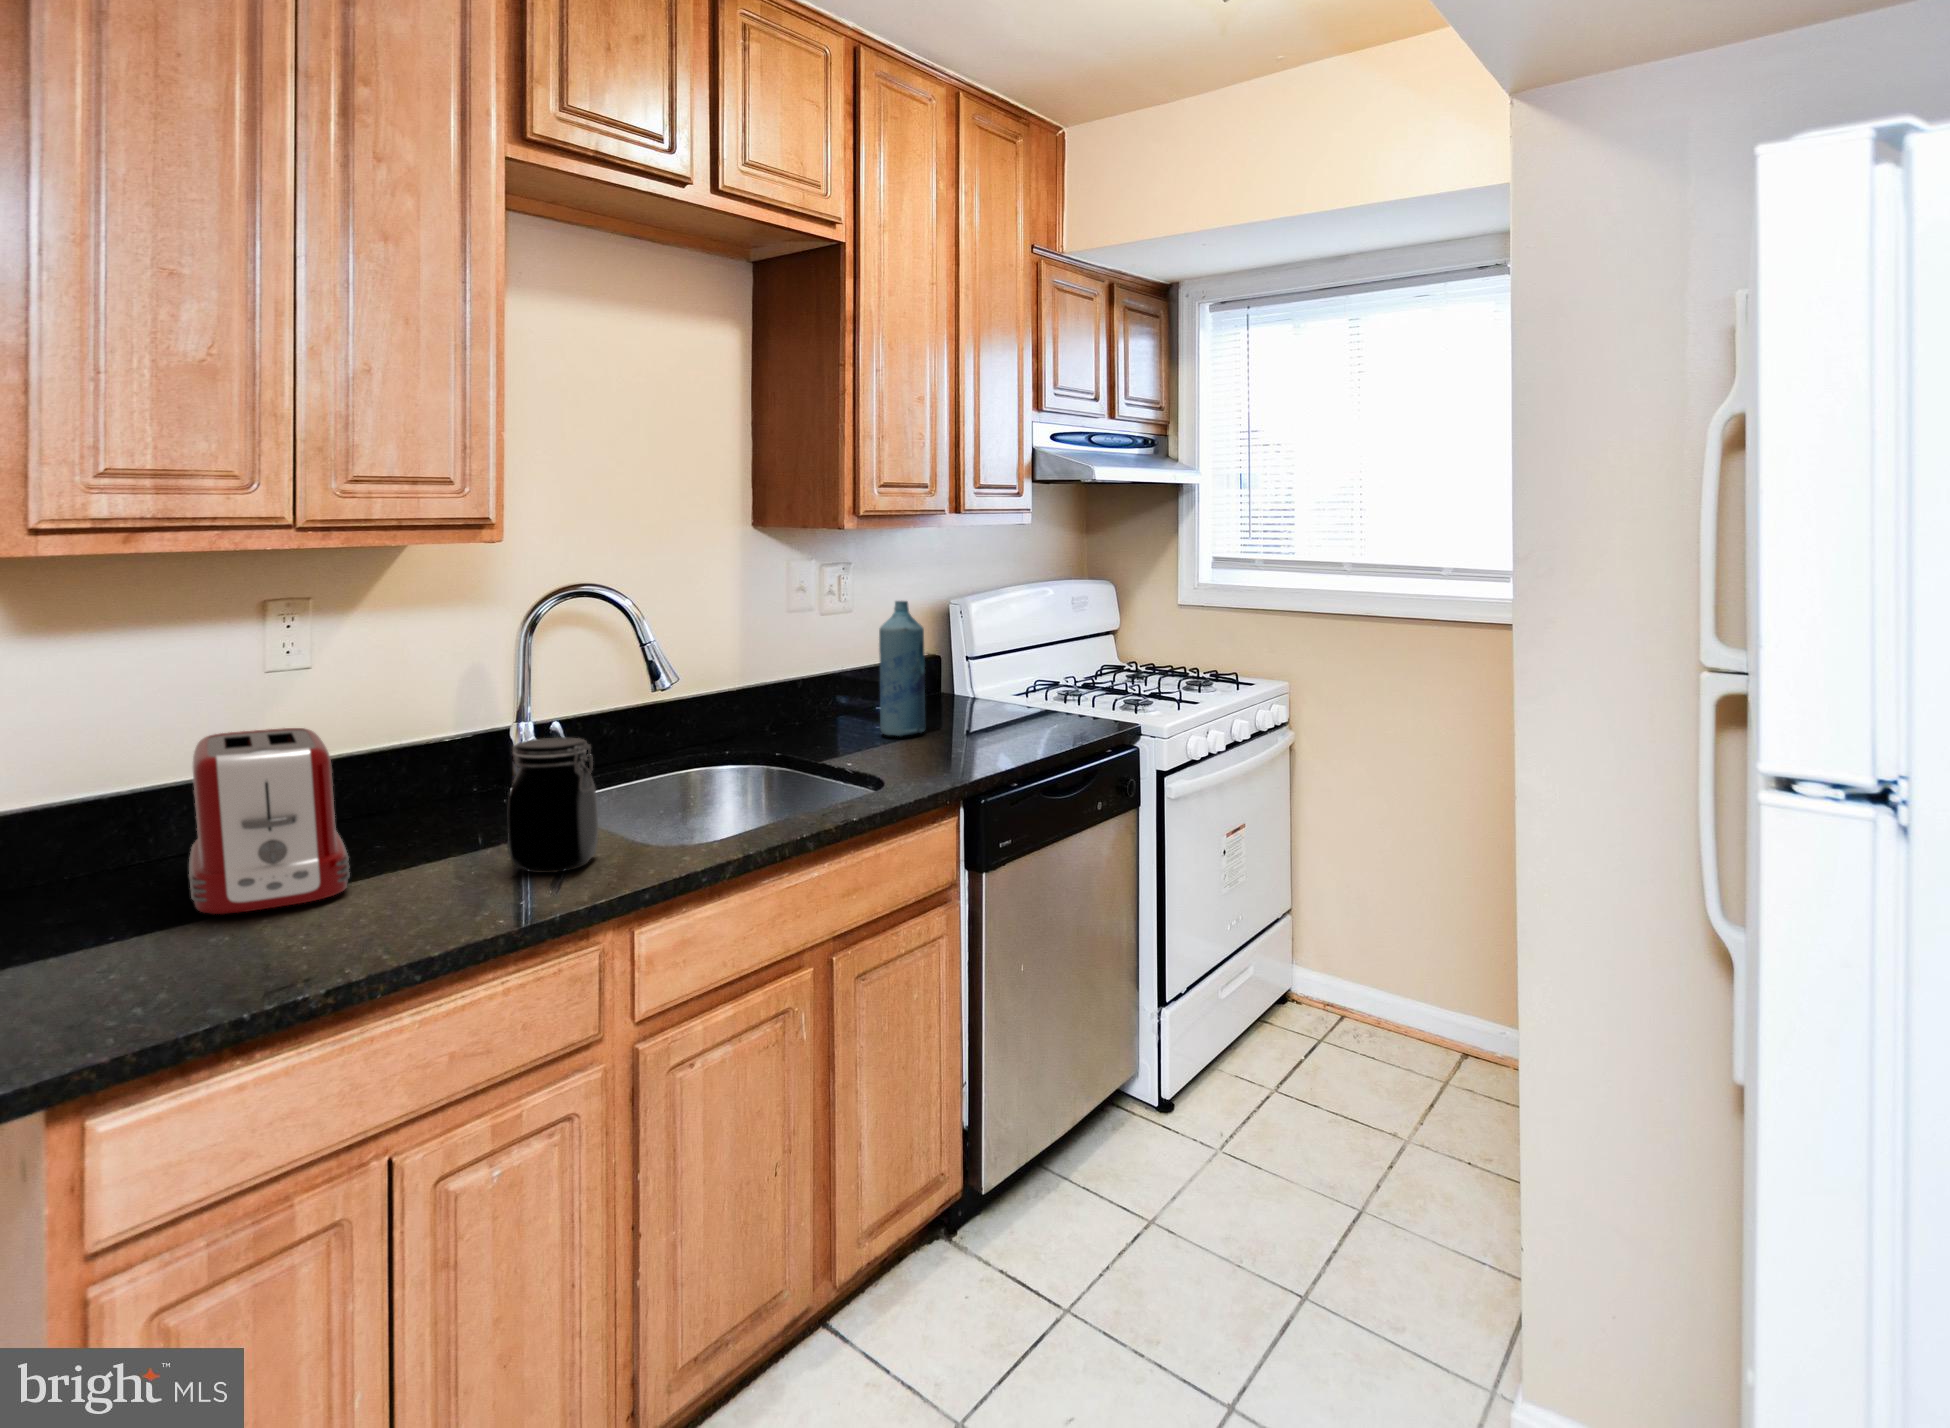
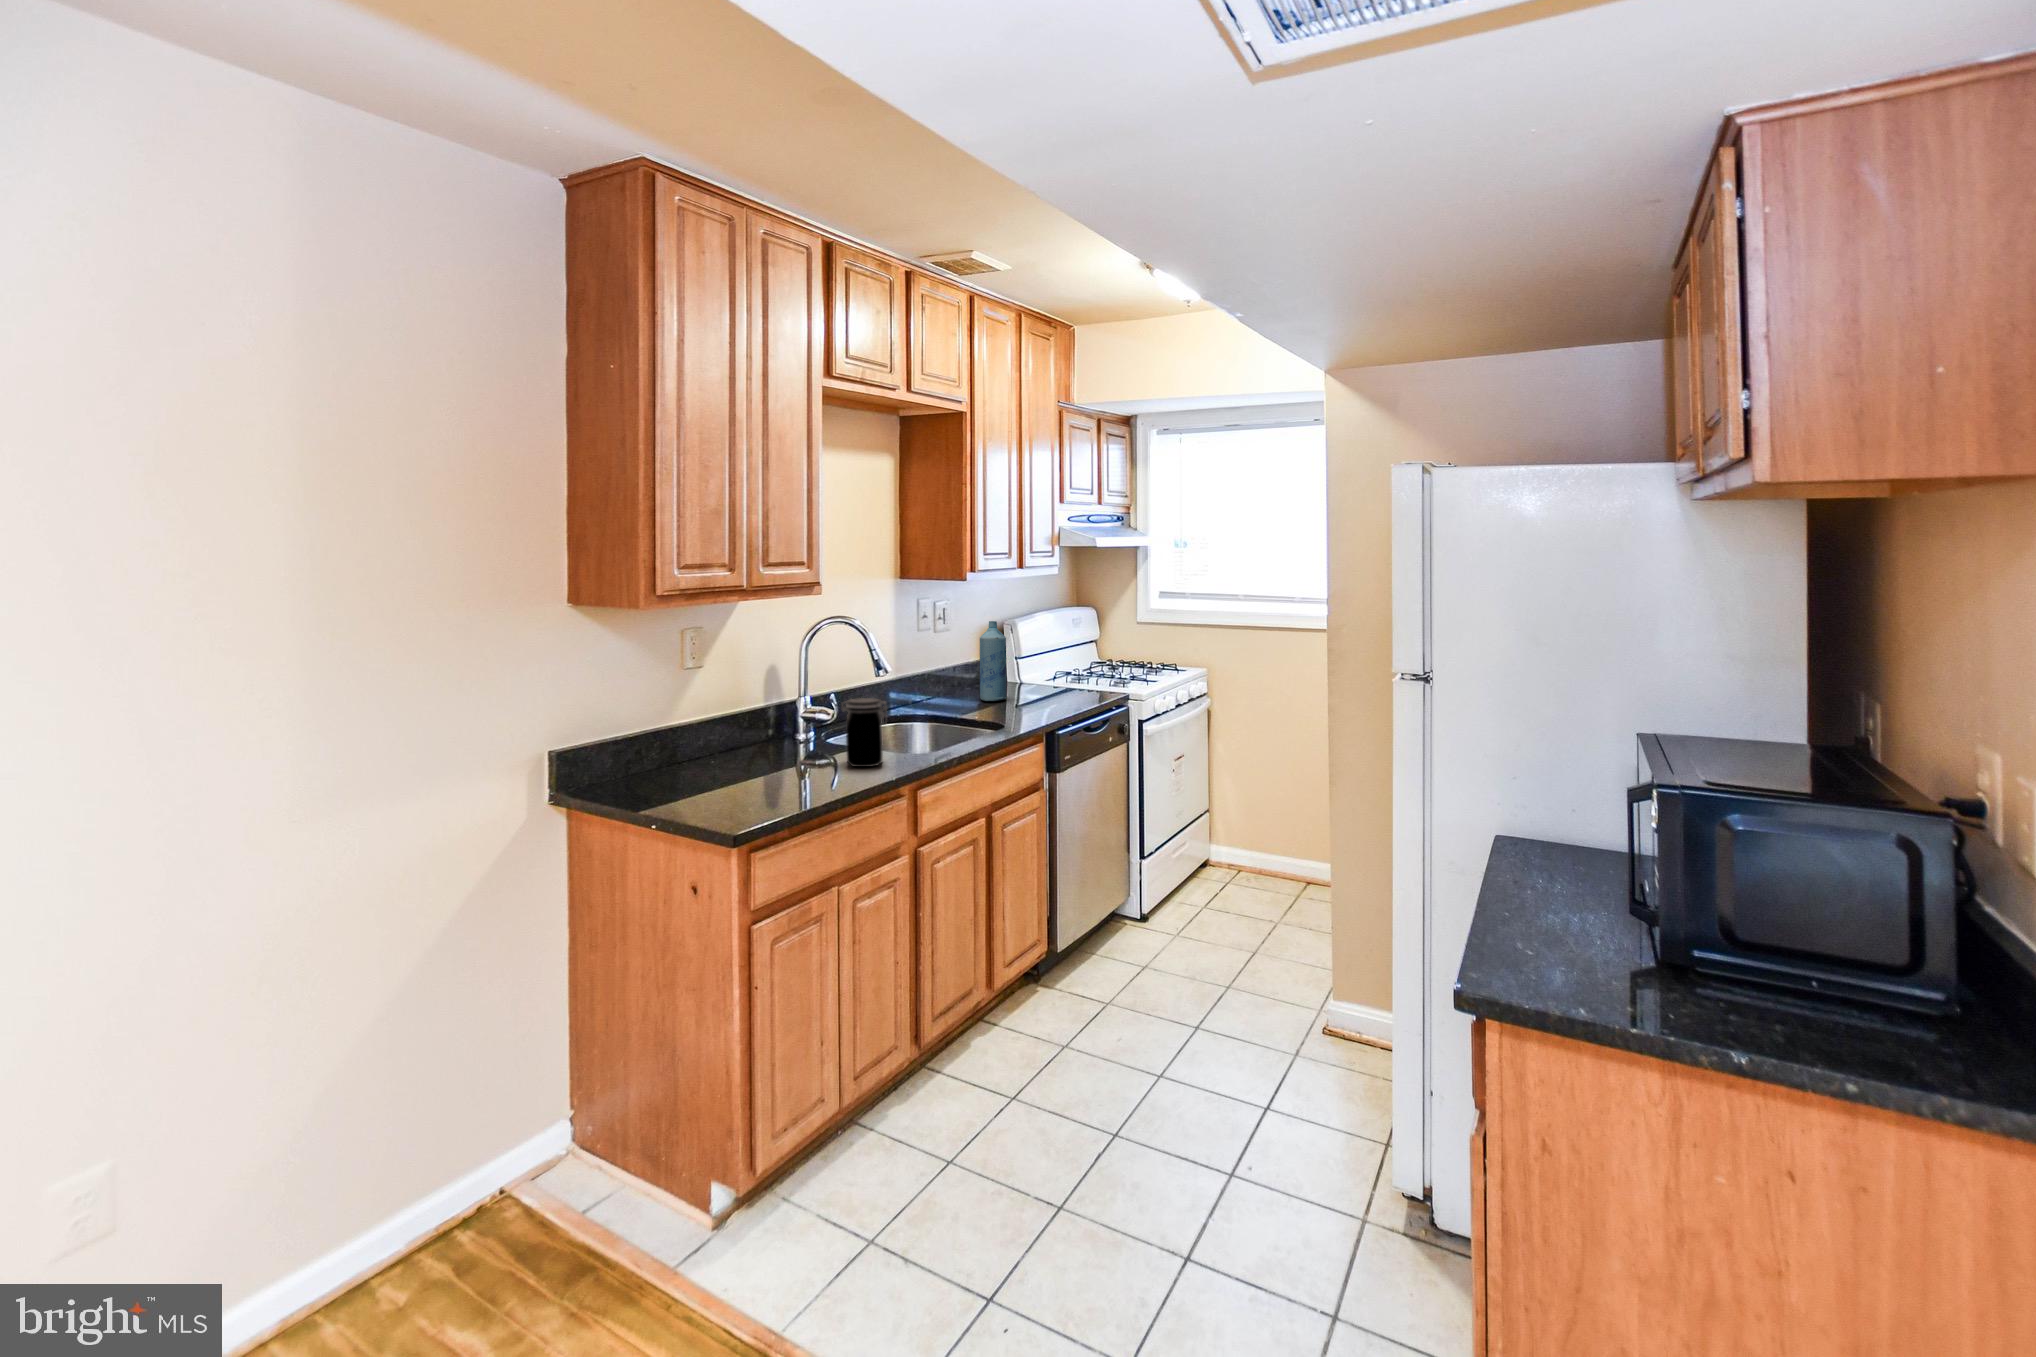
toaster: present [189,728,350,914] -> none [679,695,775,784]

